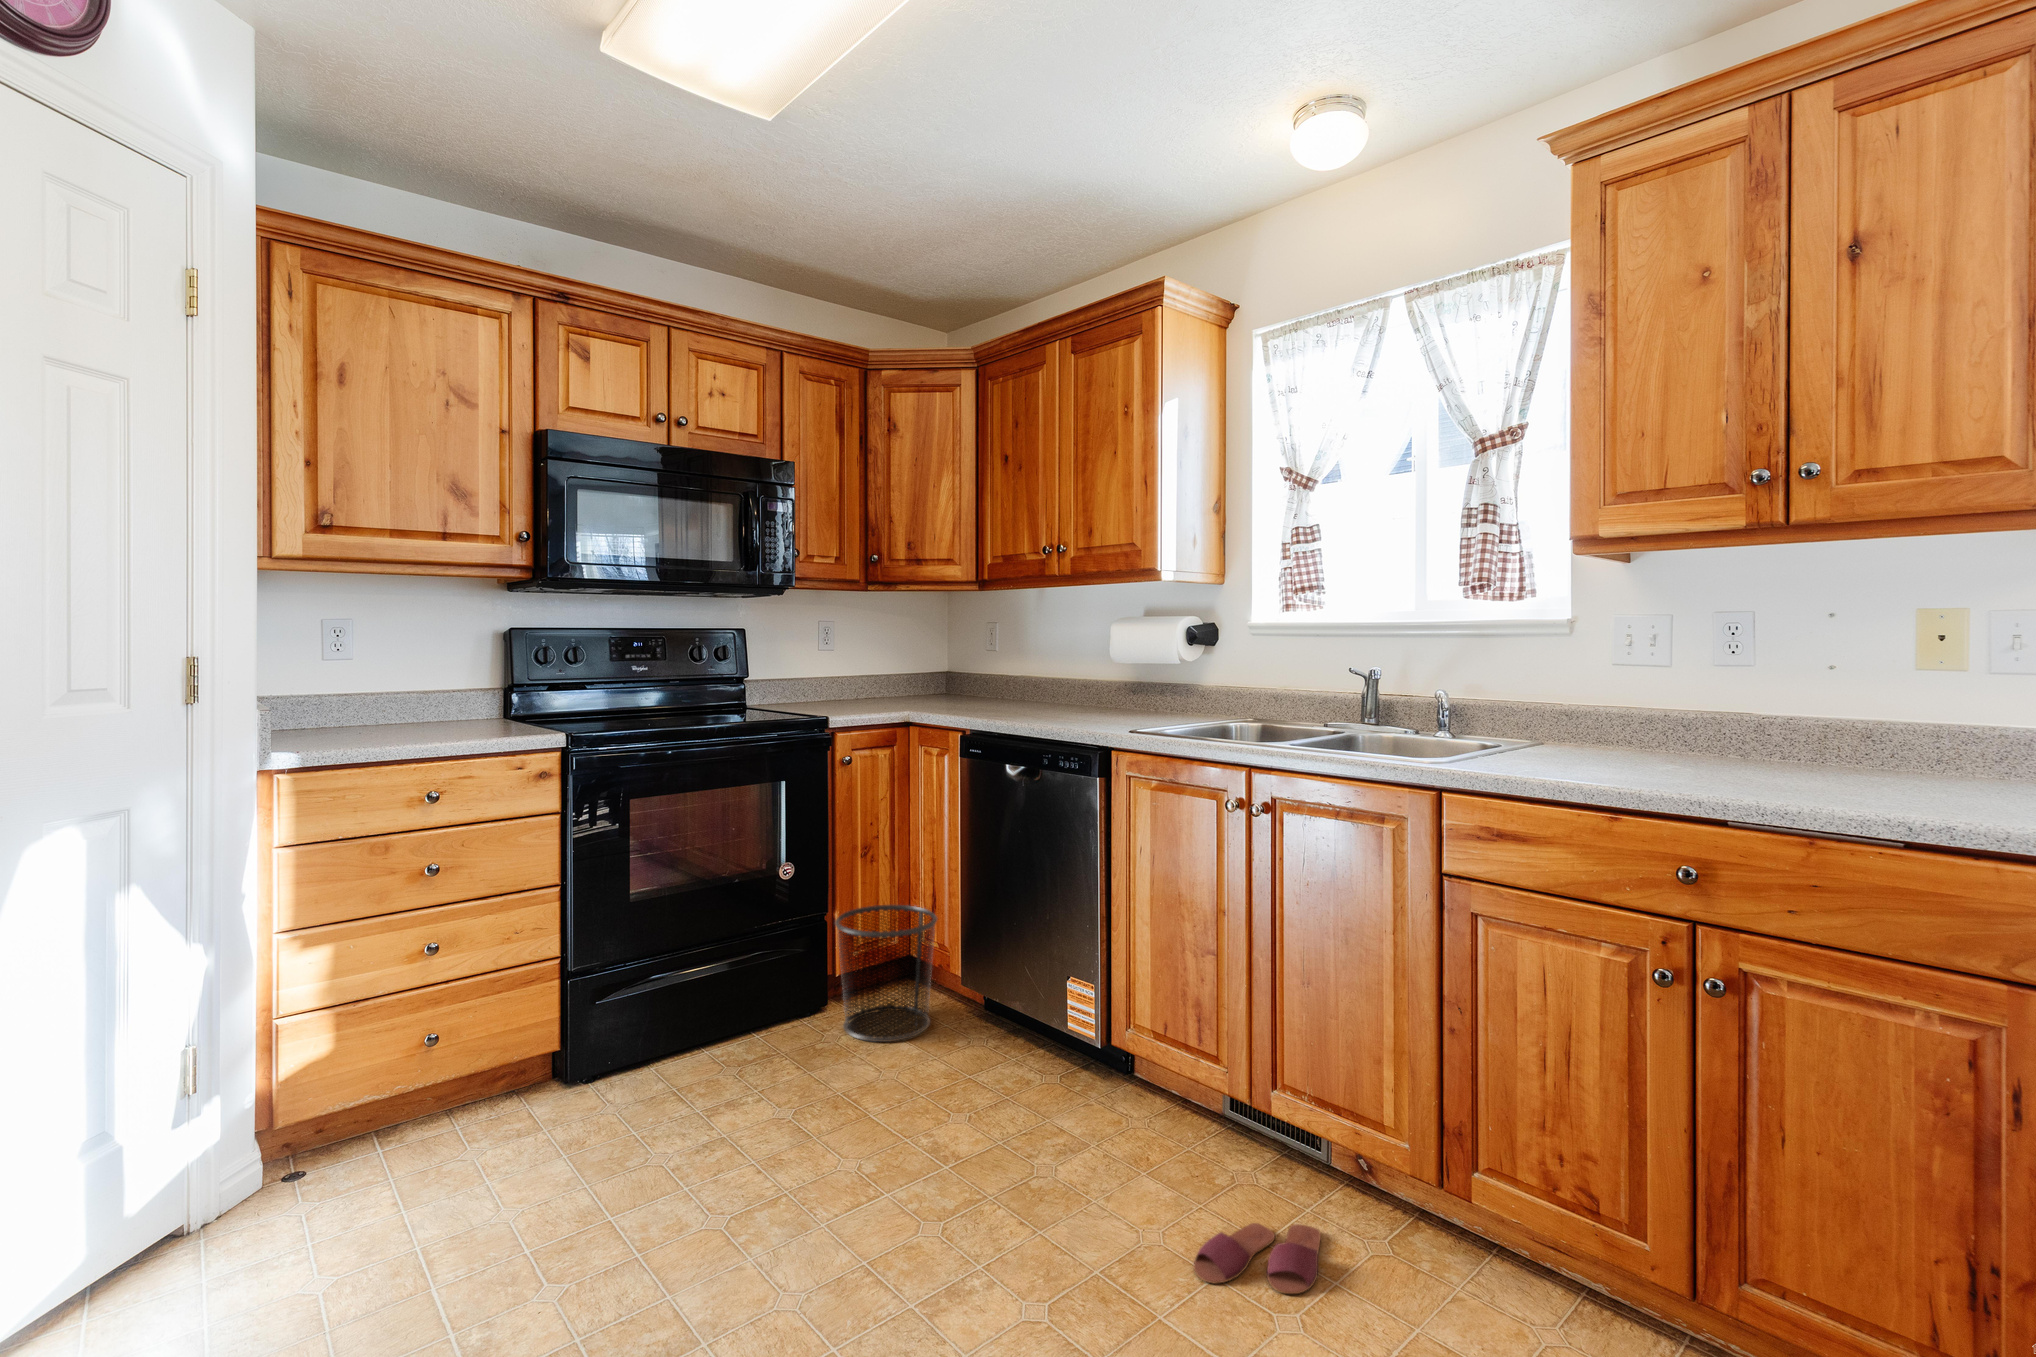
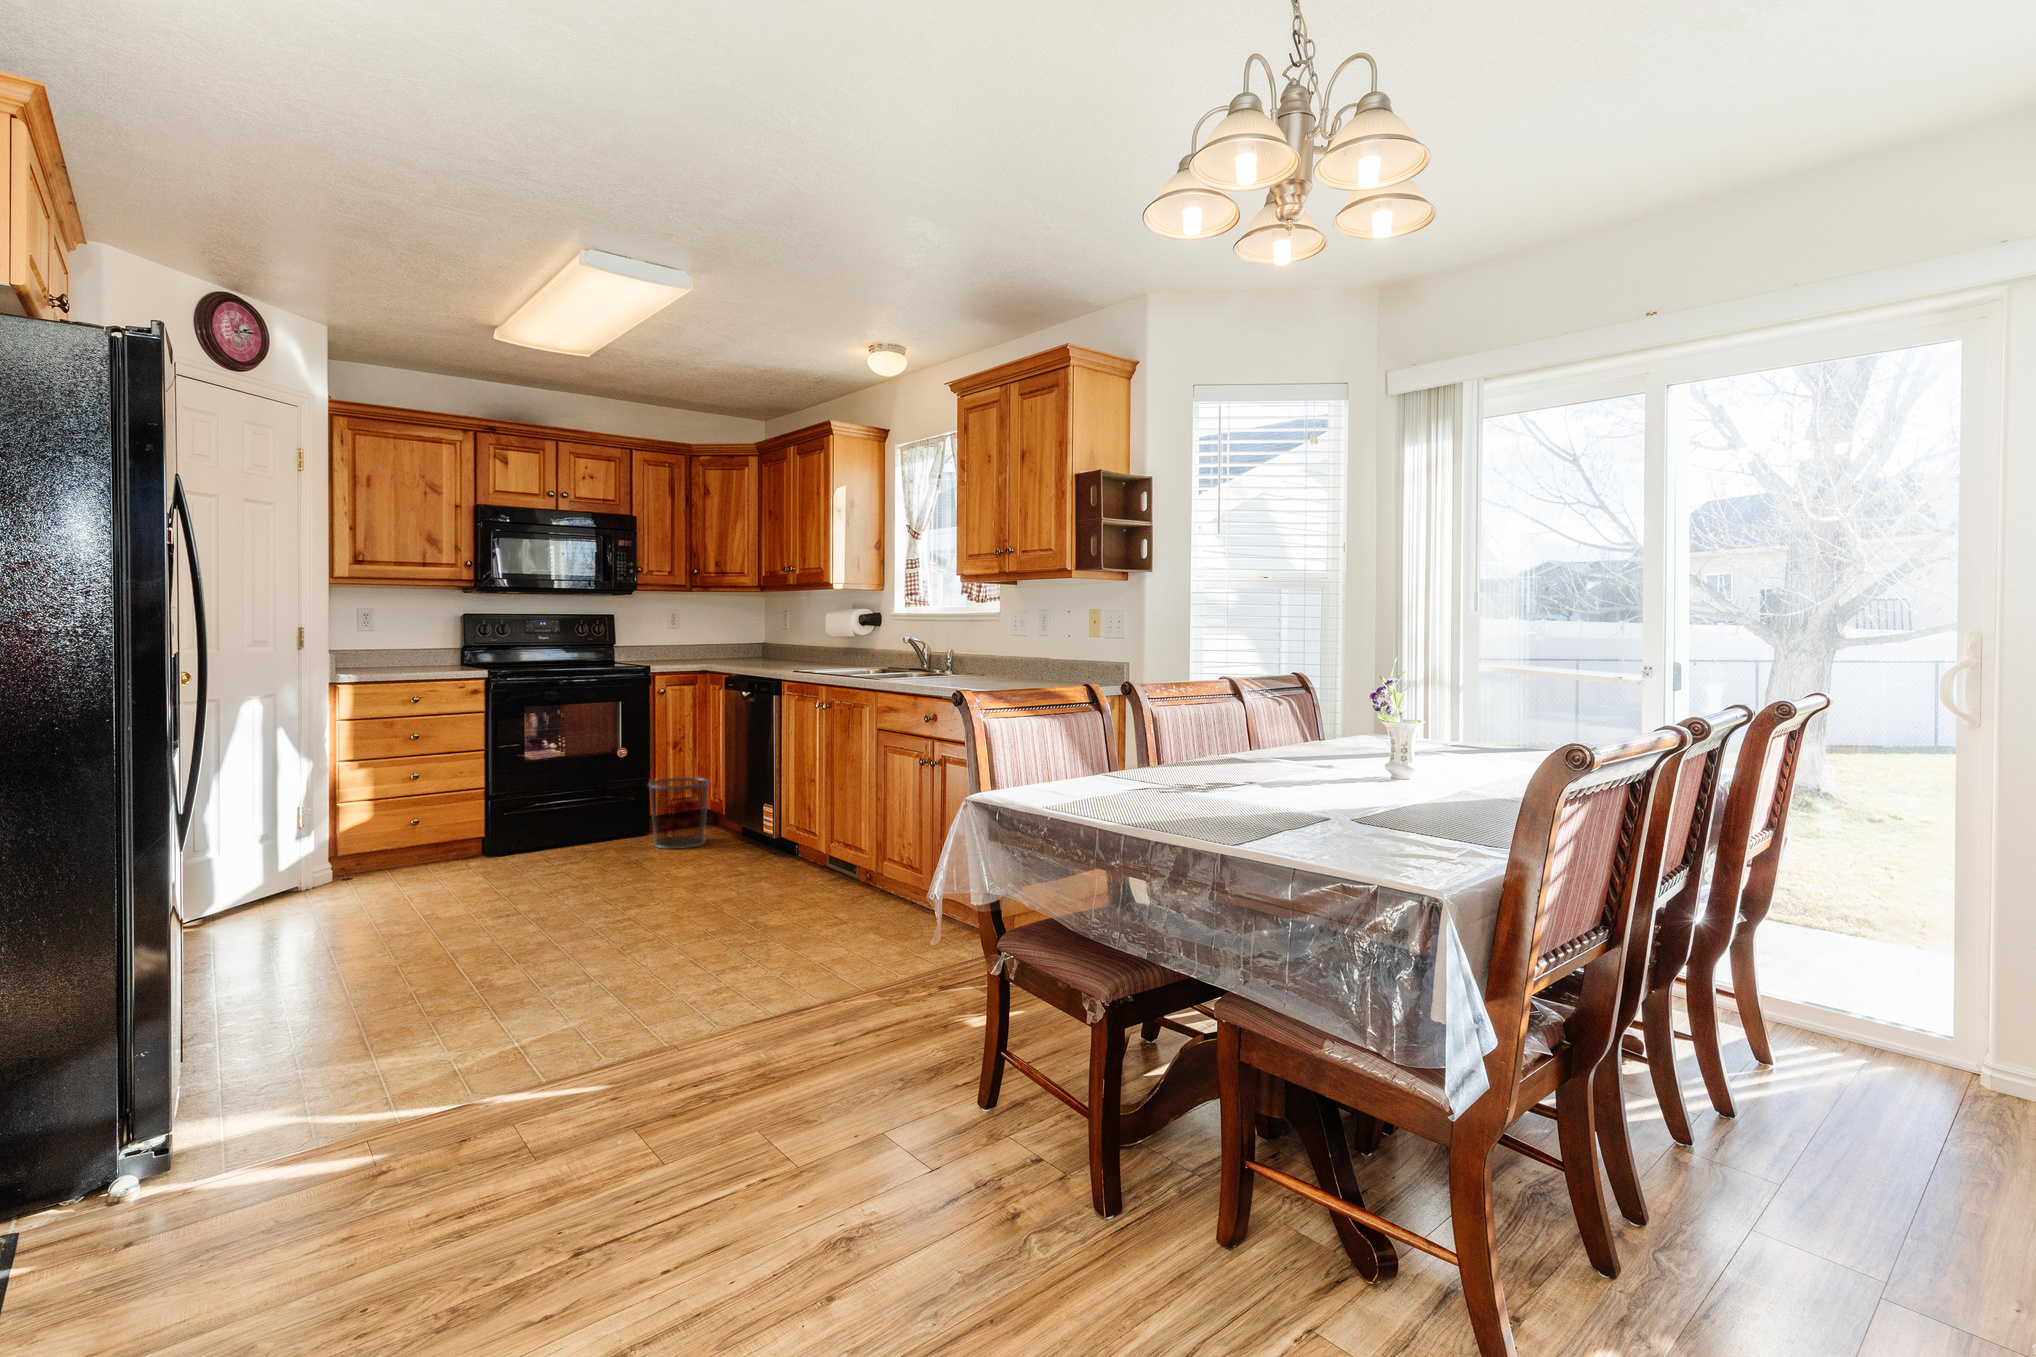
slippers: present [1194,1223,1321,1294] -> none [753,895,824,913]

